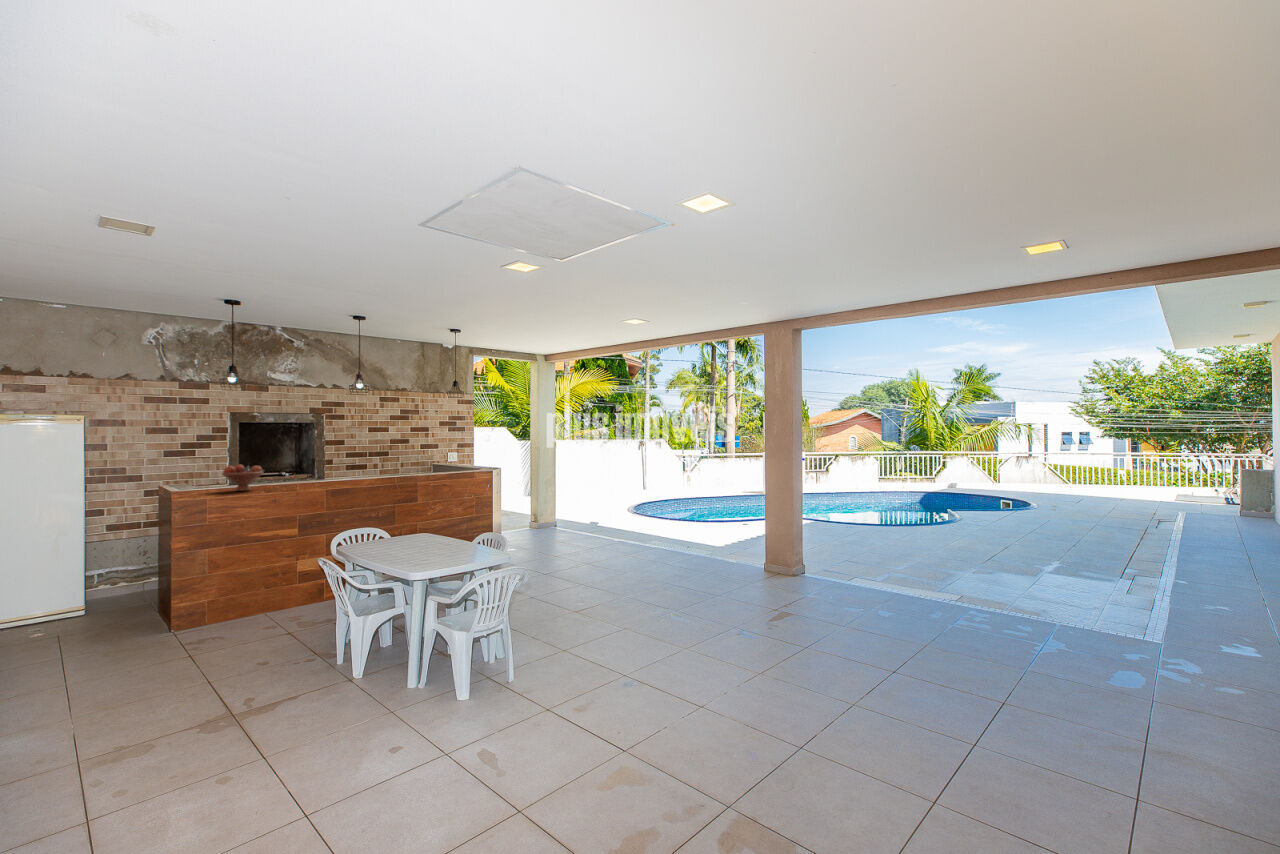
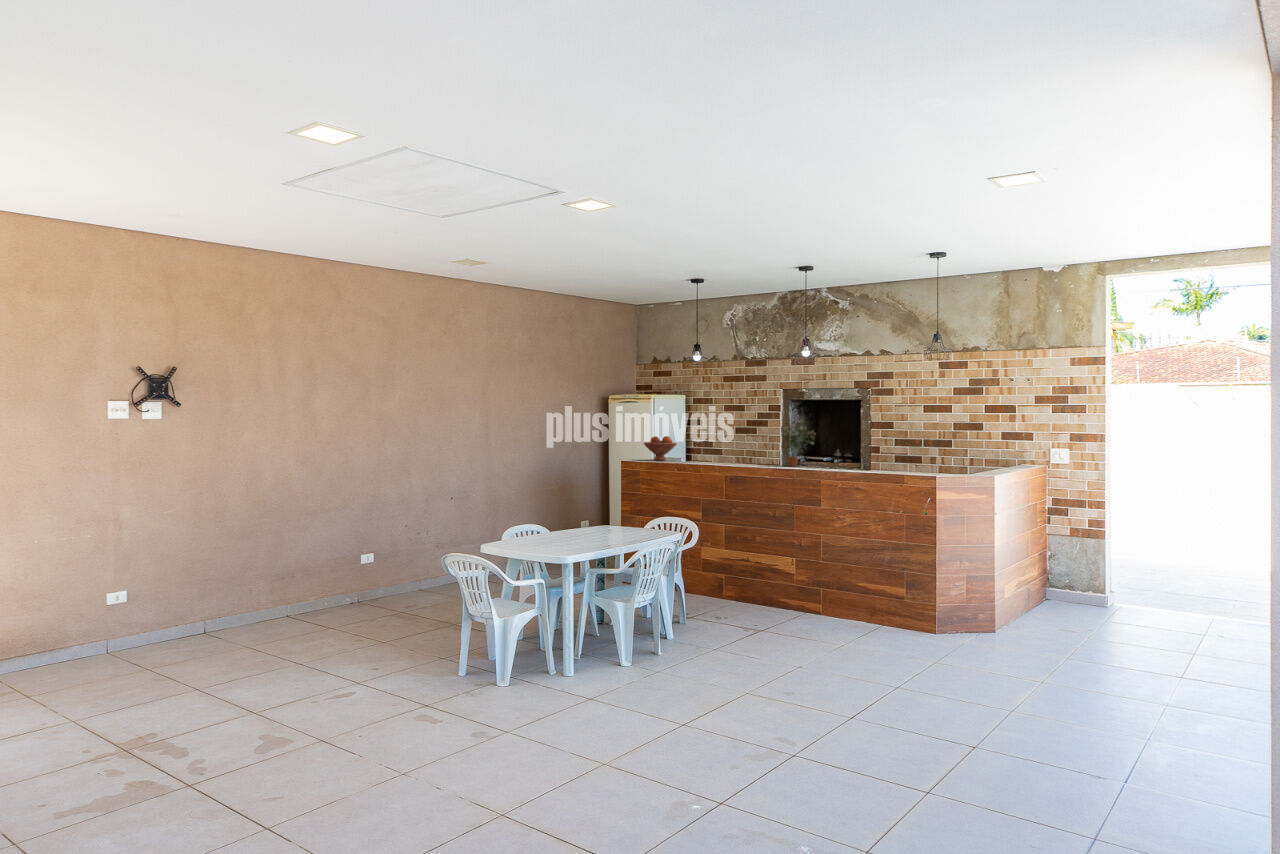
potted plant: none [372,442,414,480] -> present [783,420,815,466]

